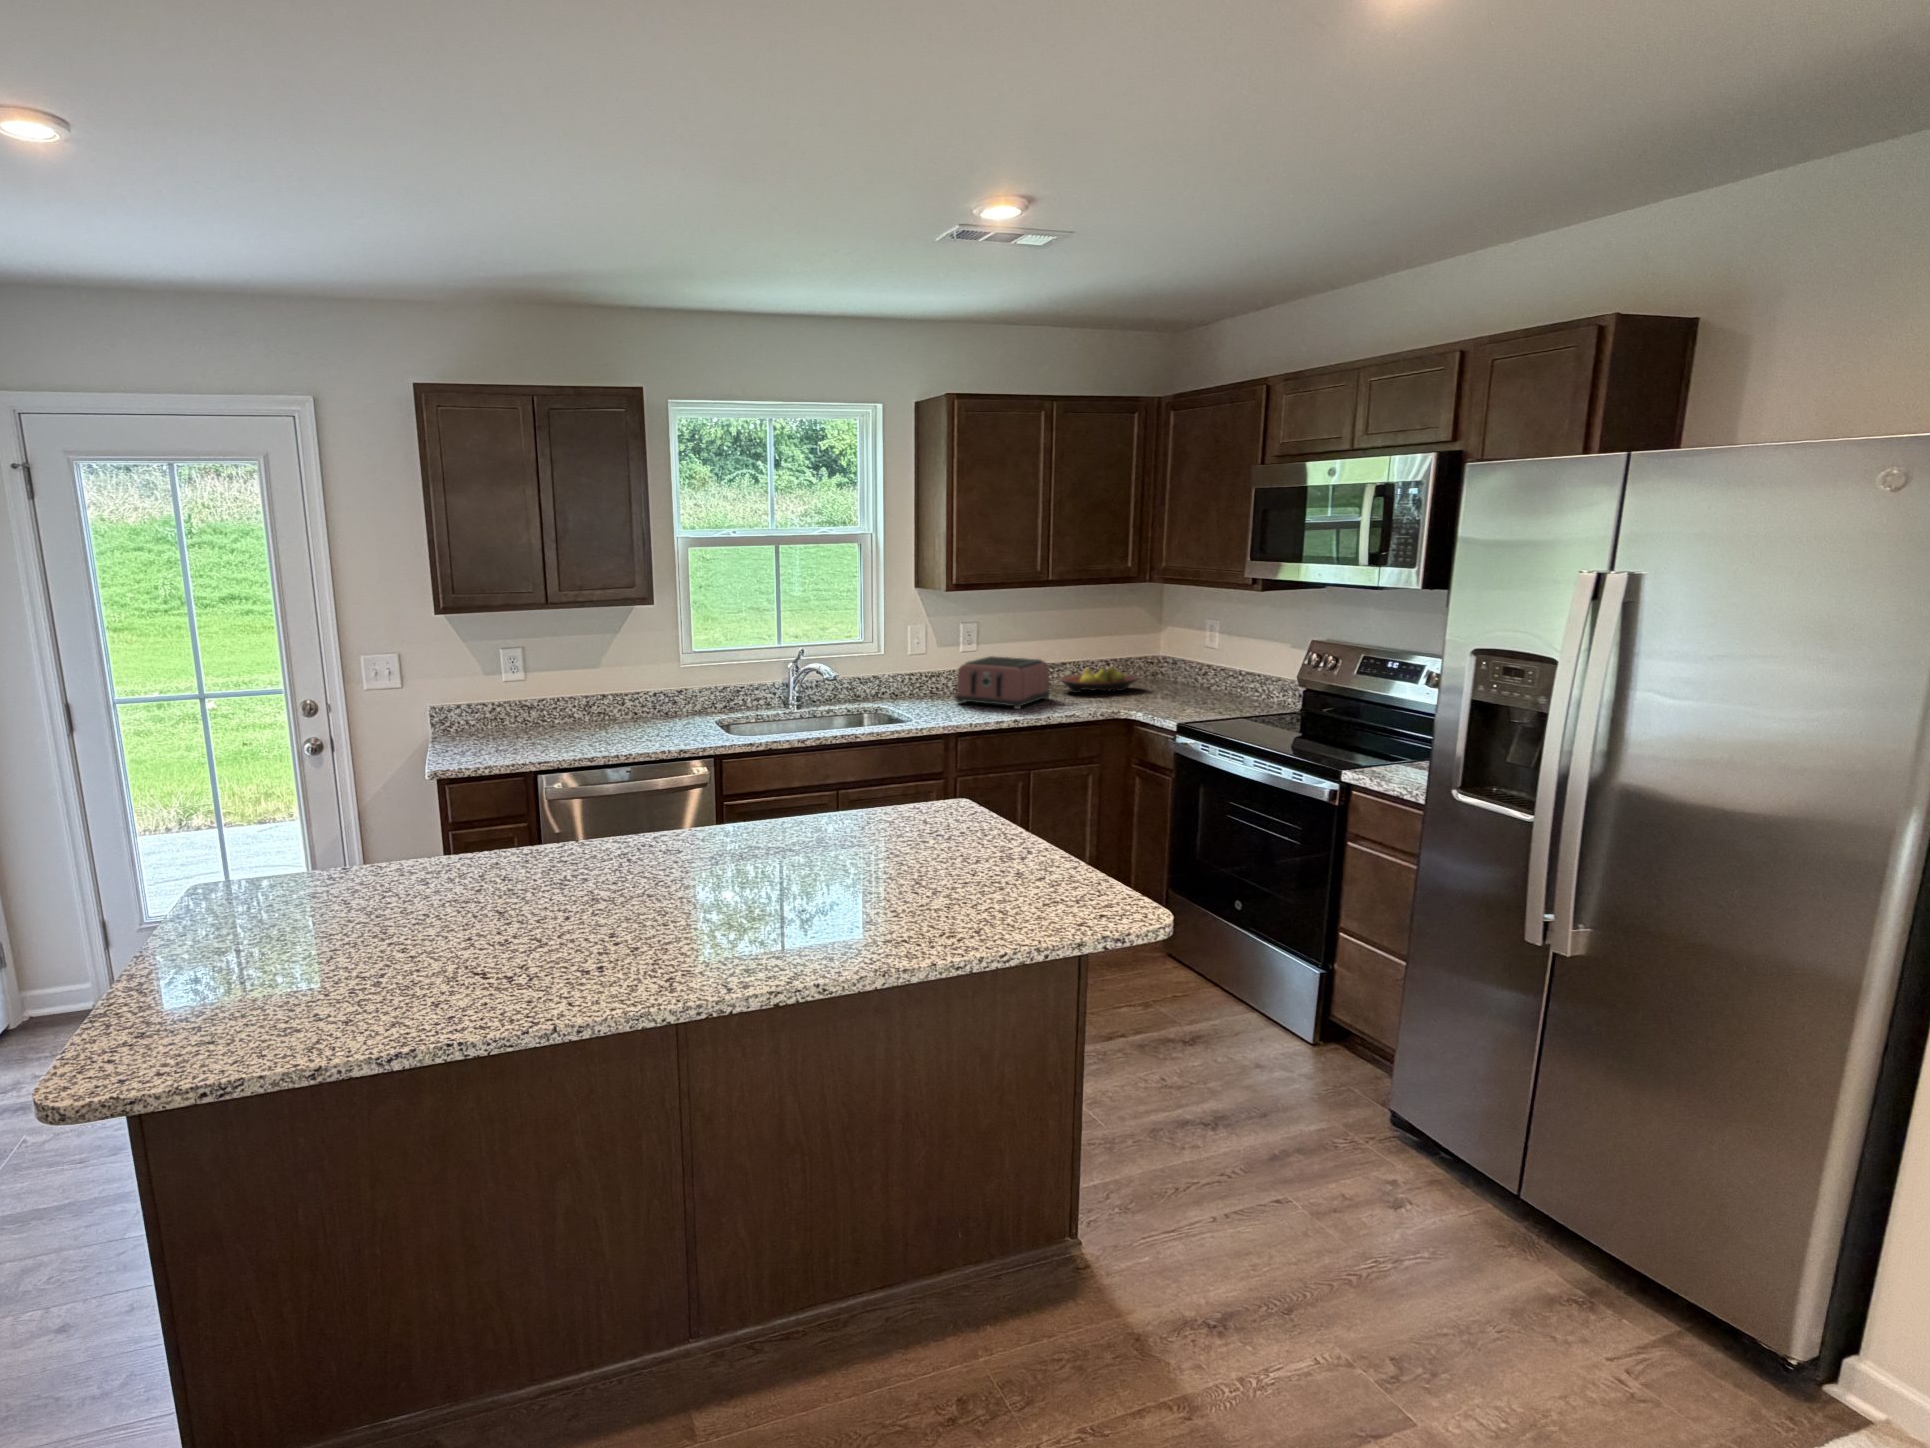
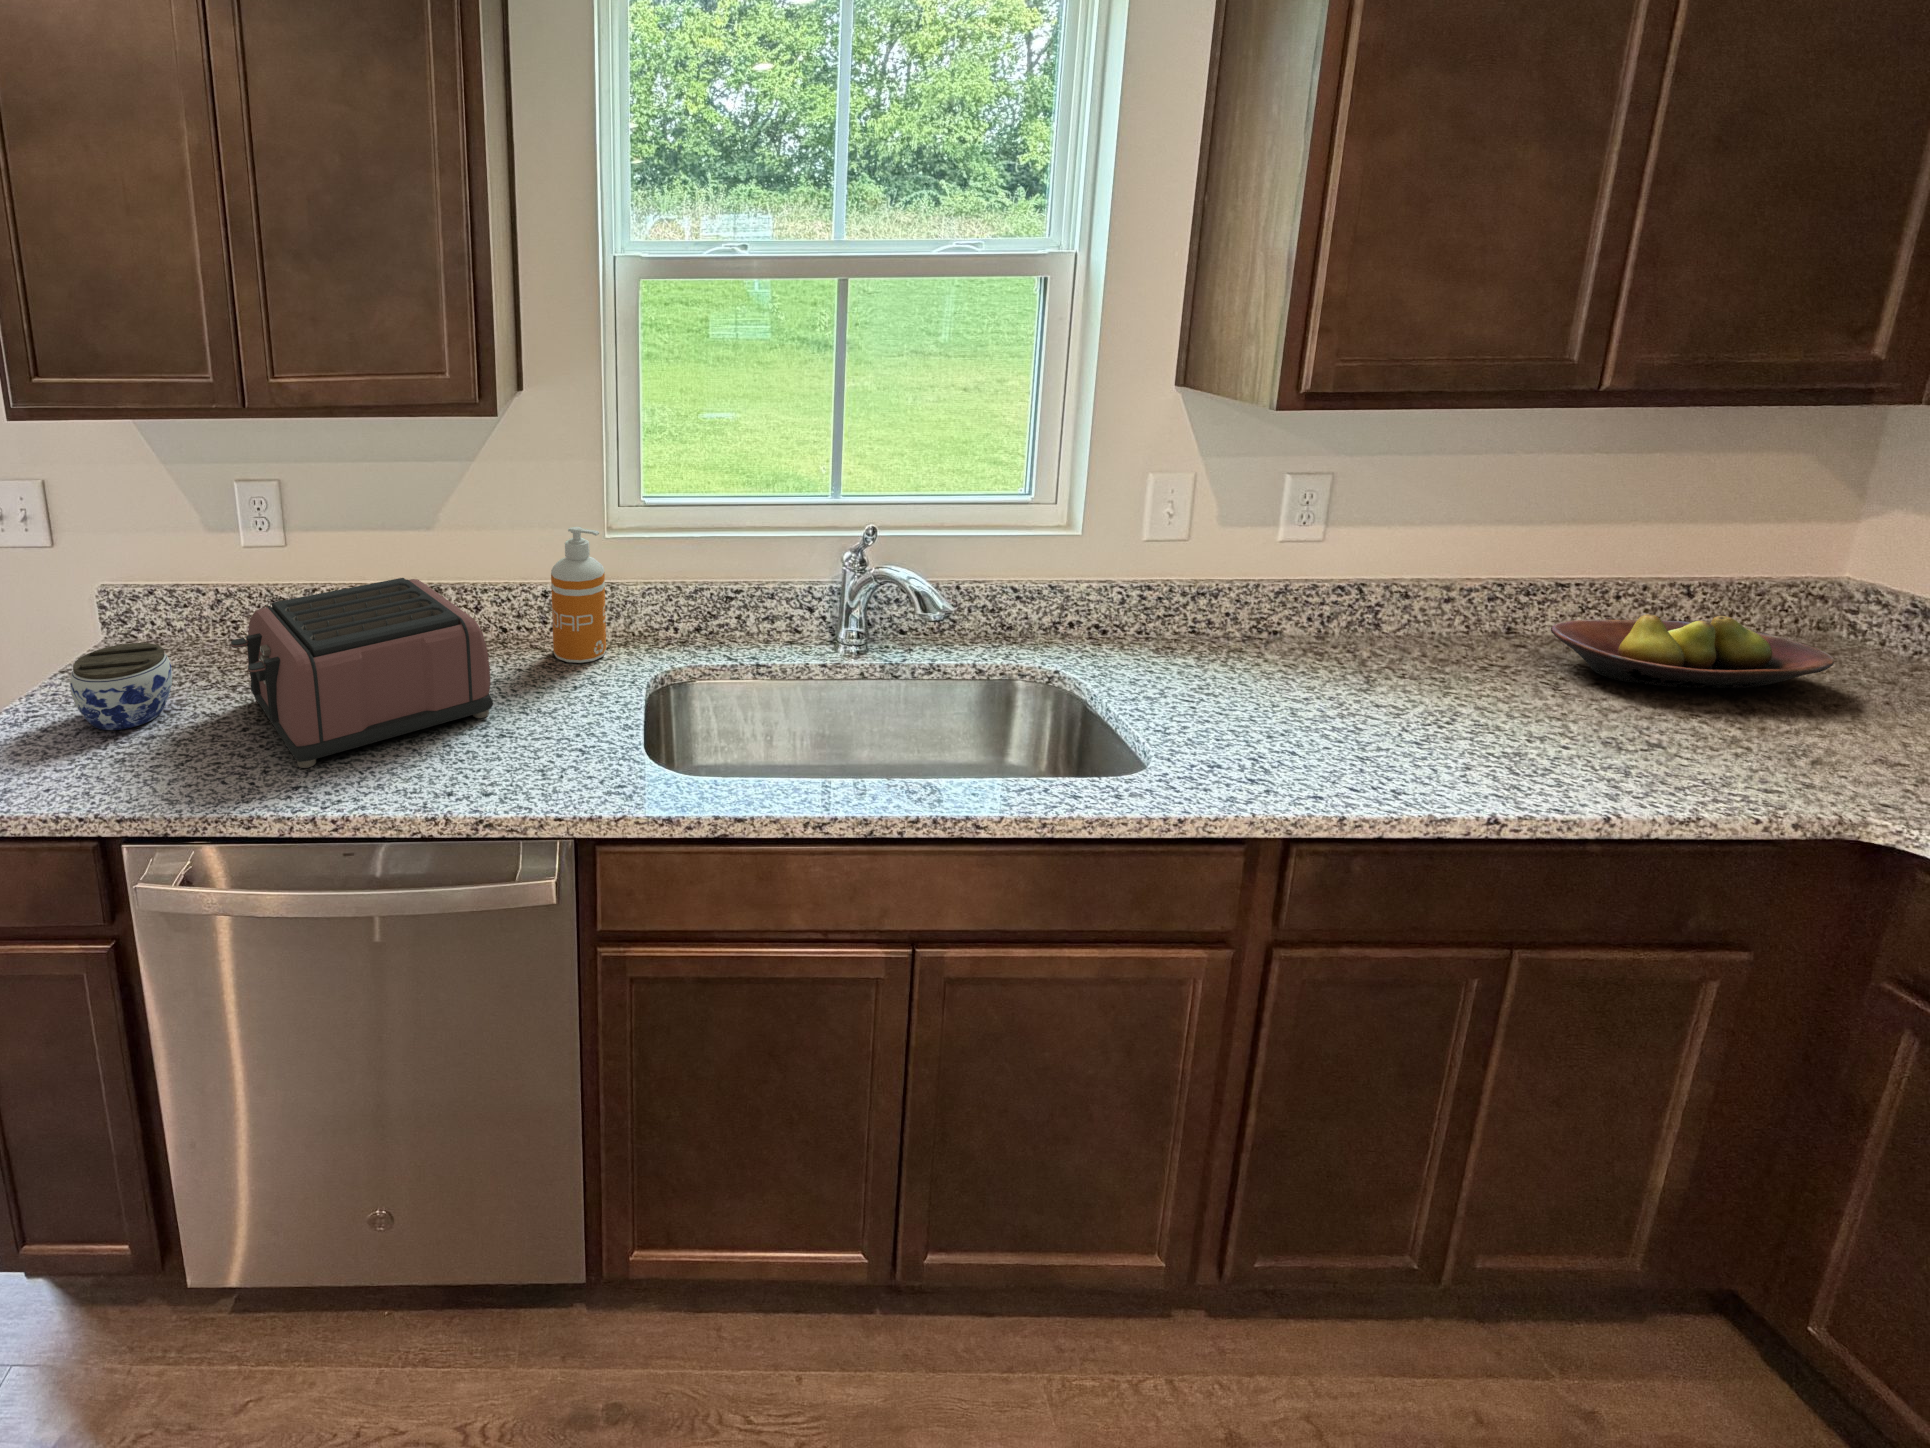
toaster: present [955,656,1050,709] -> present [231,578,493,768]
soap dispenser: none [660,661,686,723] -> present [551,527,606,663]
jar: none [463,718,506,753] -> present [70,643,172,730]

